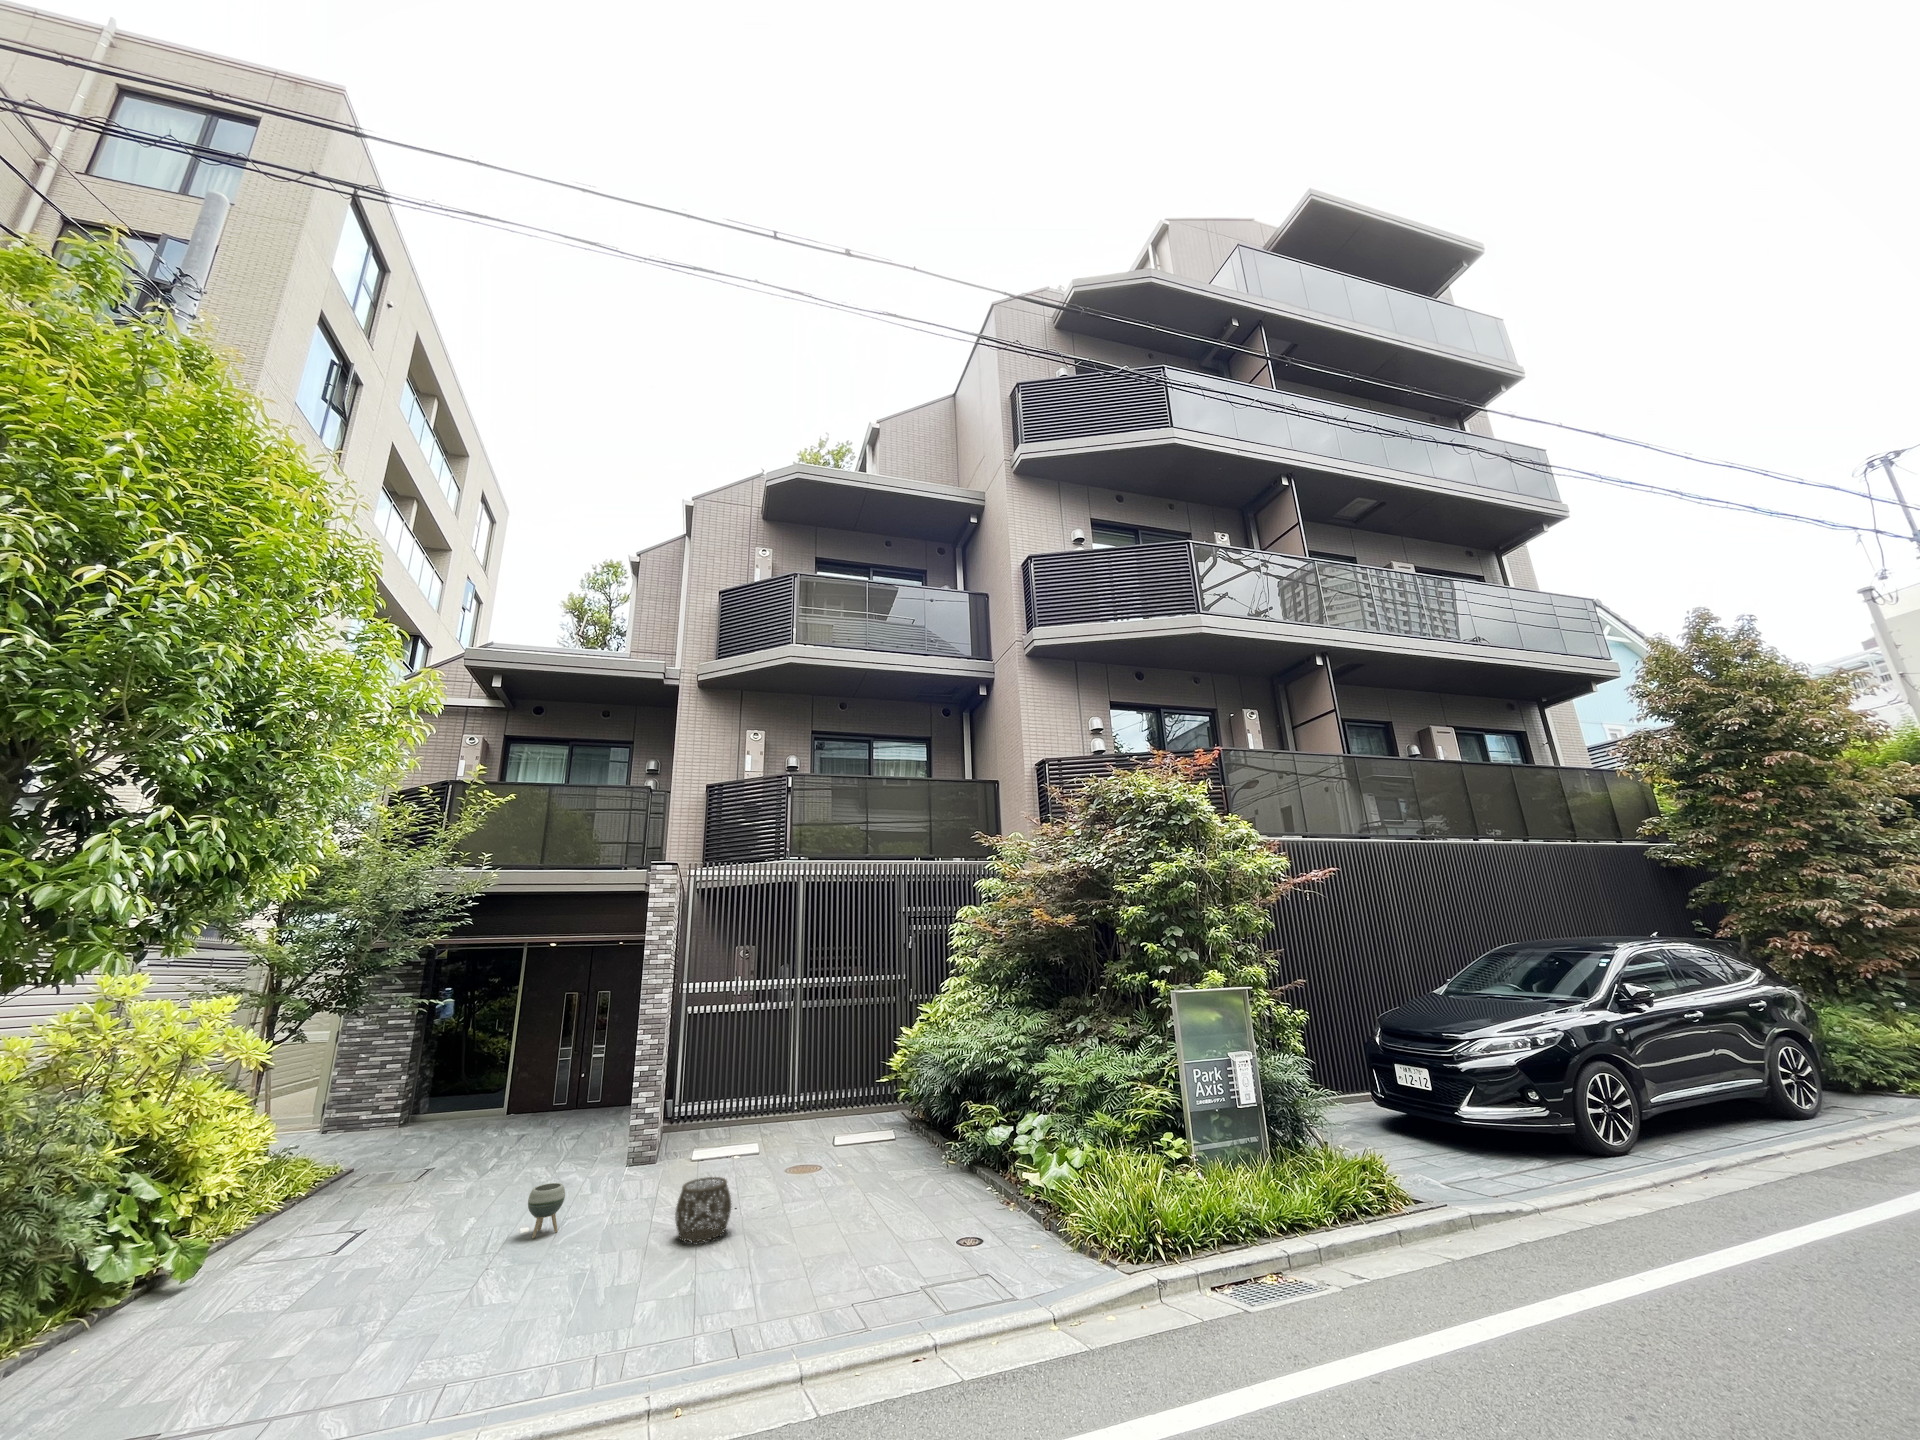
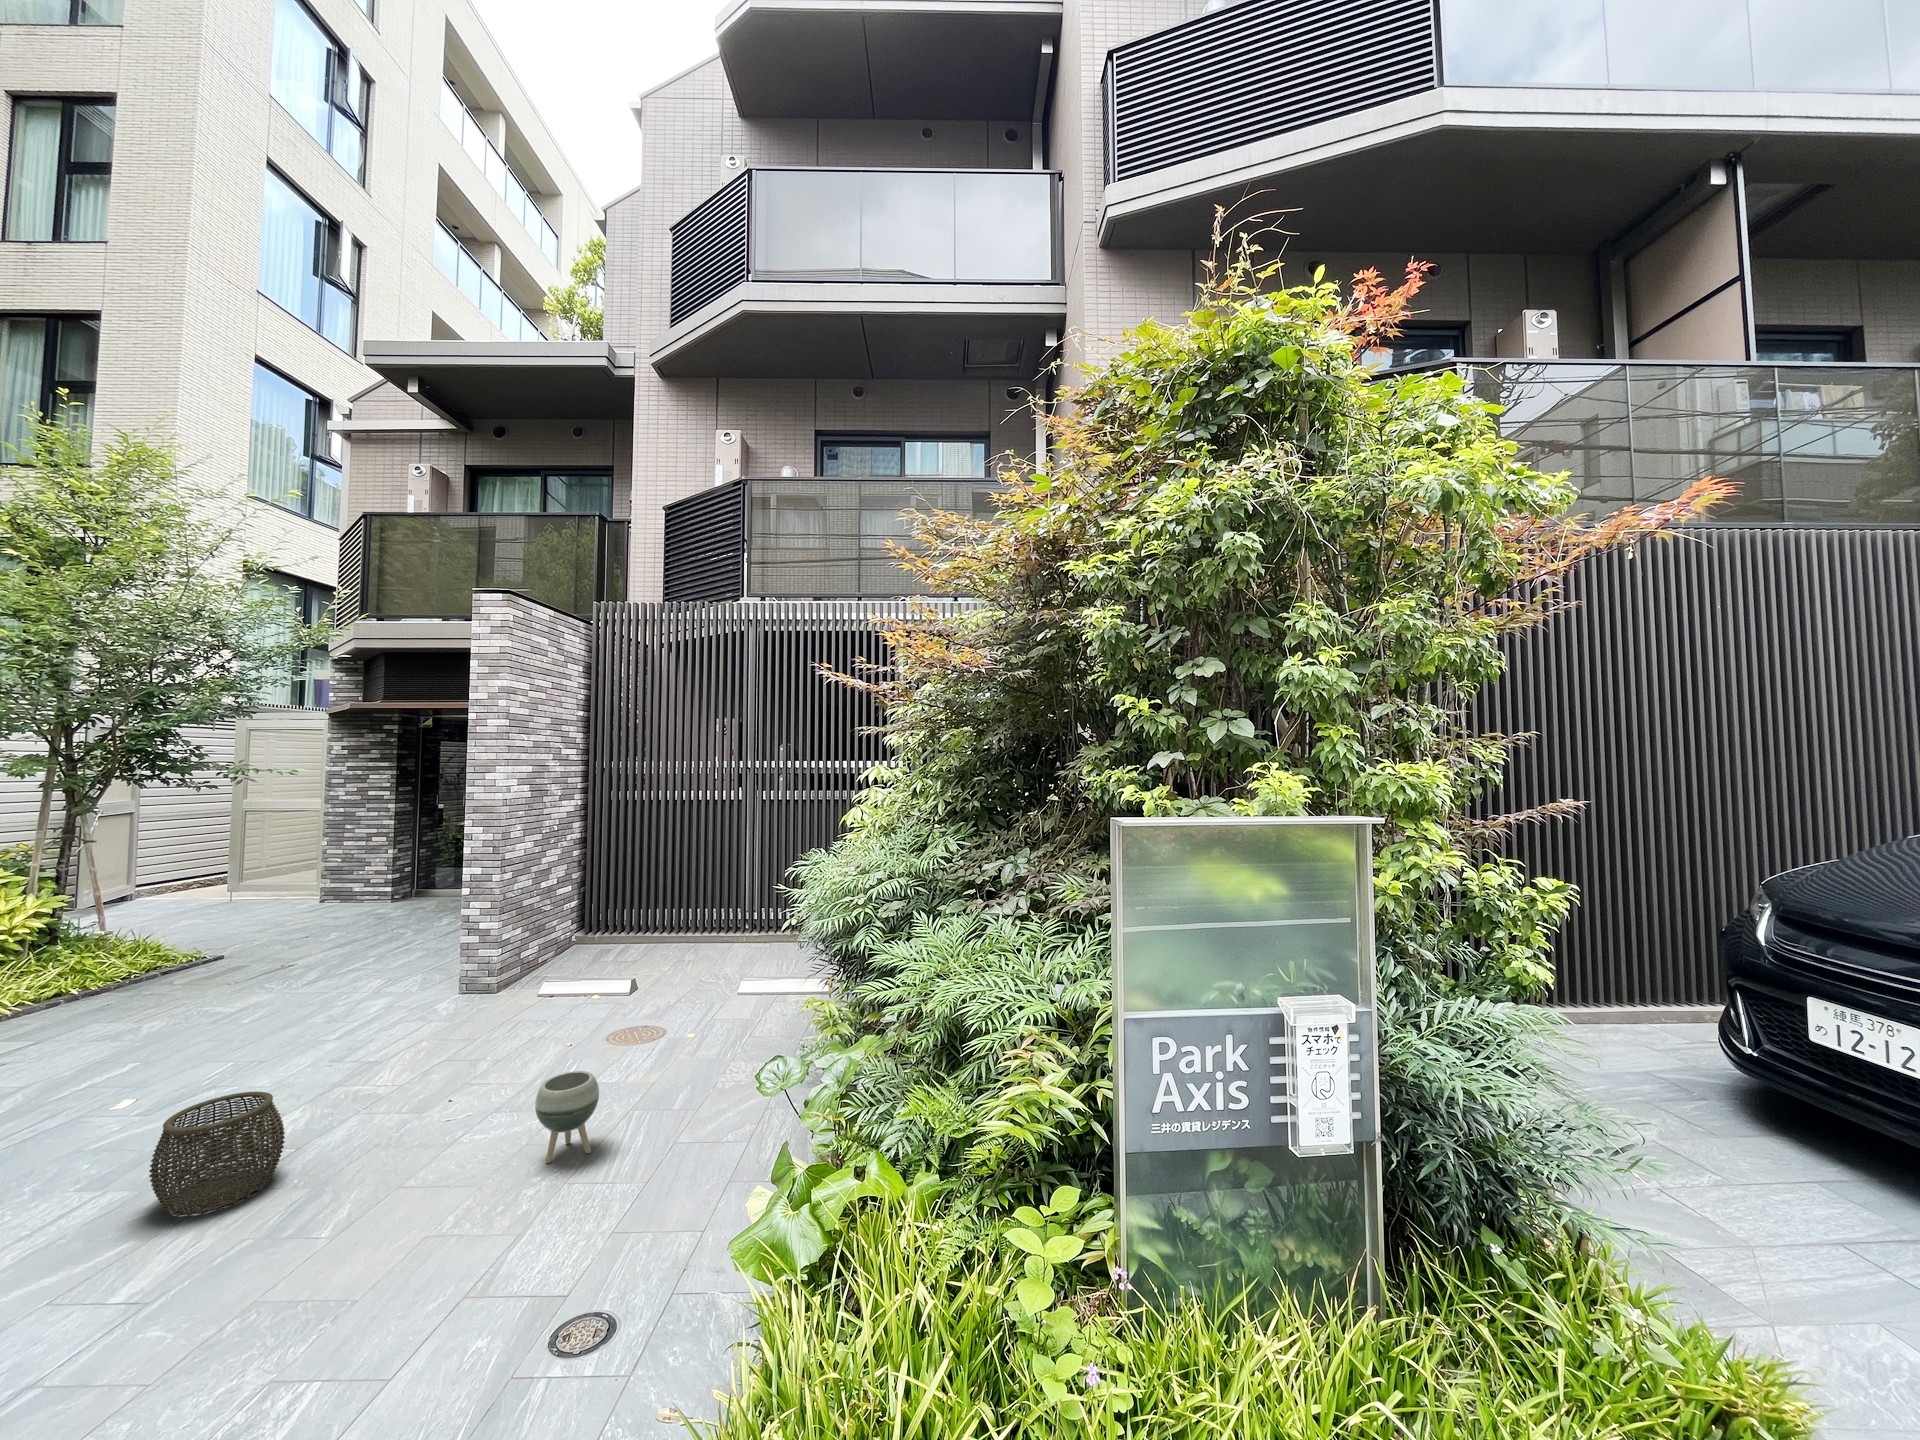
planter: present [528,1183,565,1238] -> present [535,1071,599,1163]

